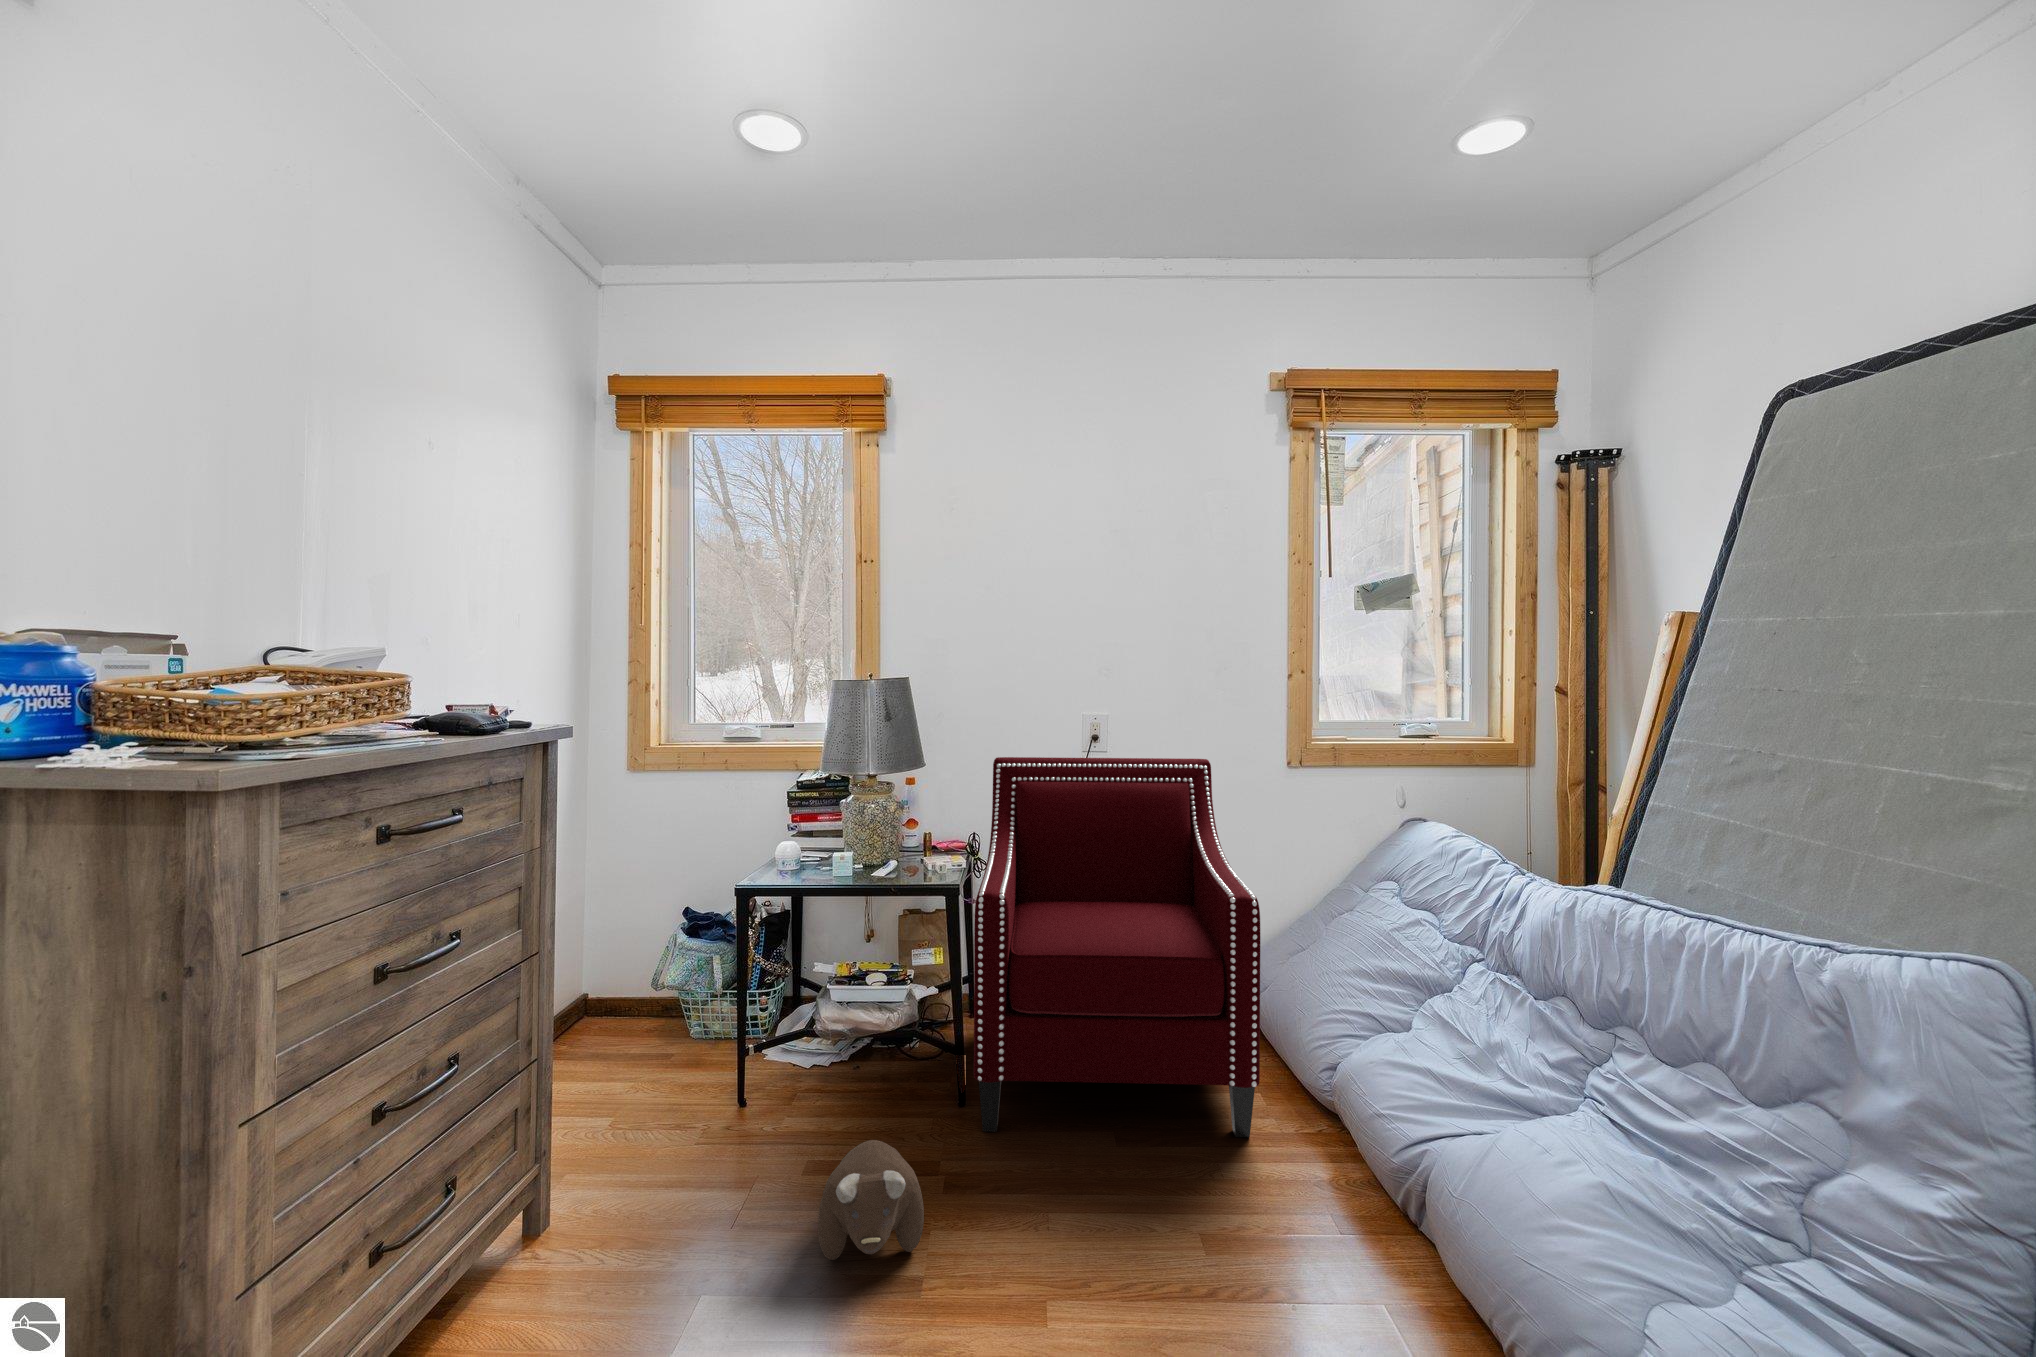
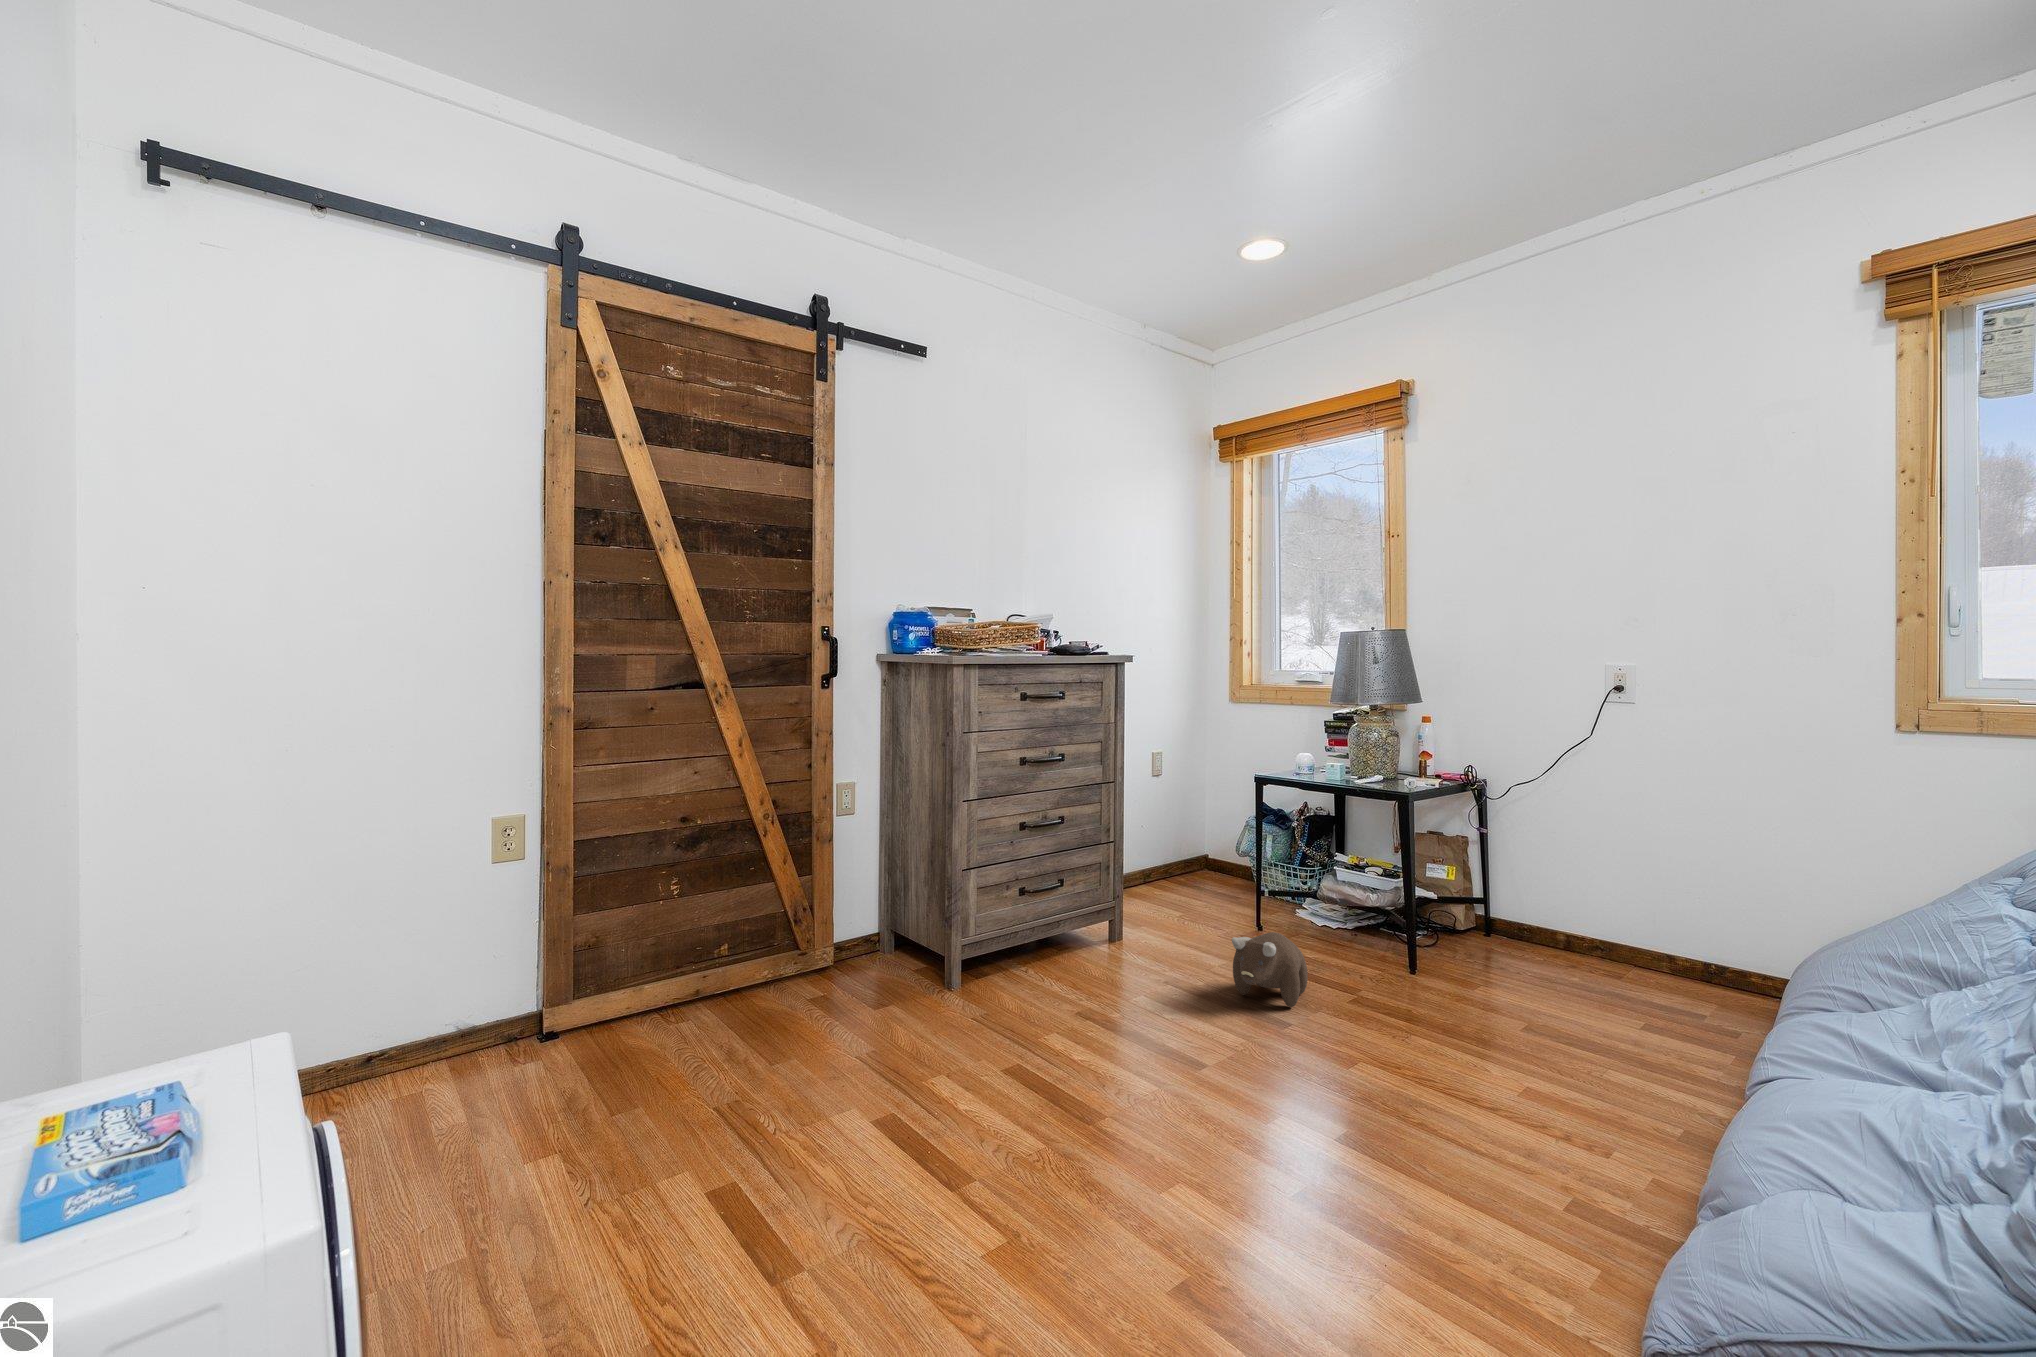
armchair: present [974,757,1260,1137] -> none [1396,702,1745,1058]

